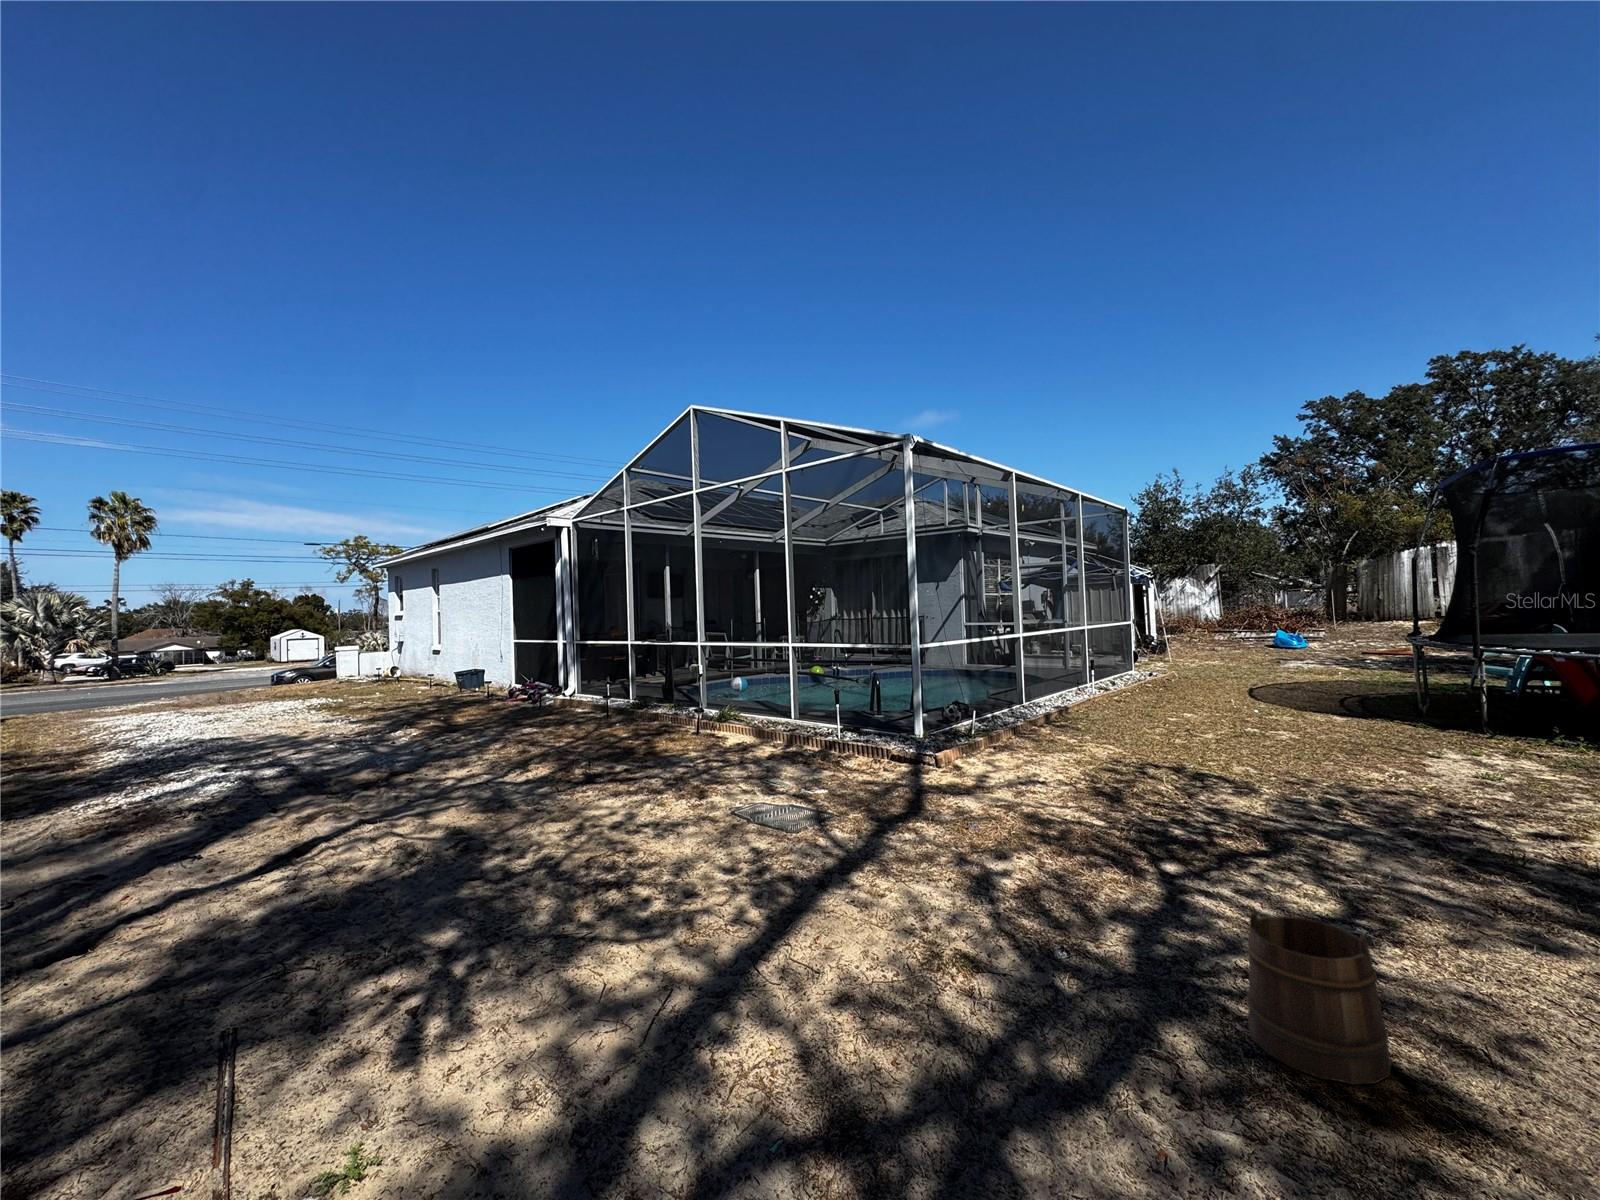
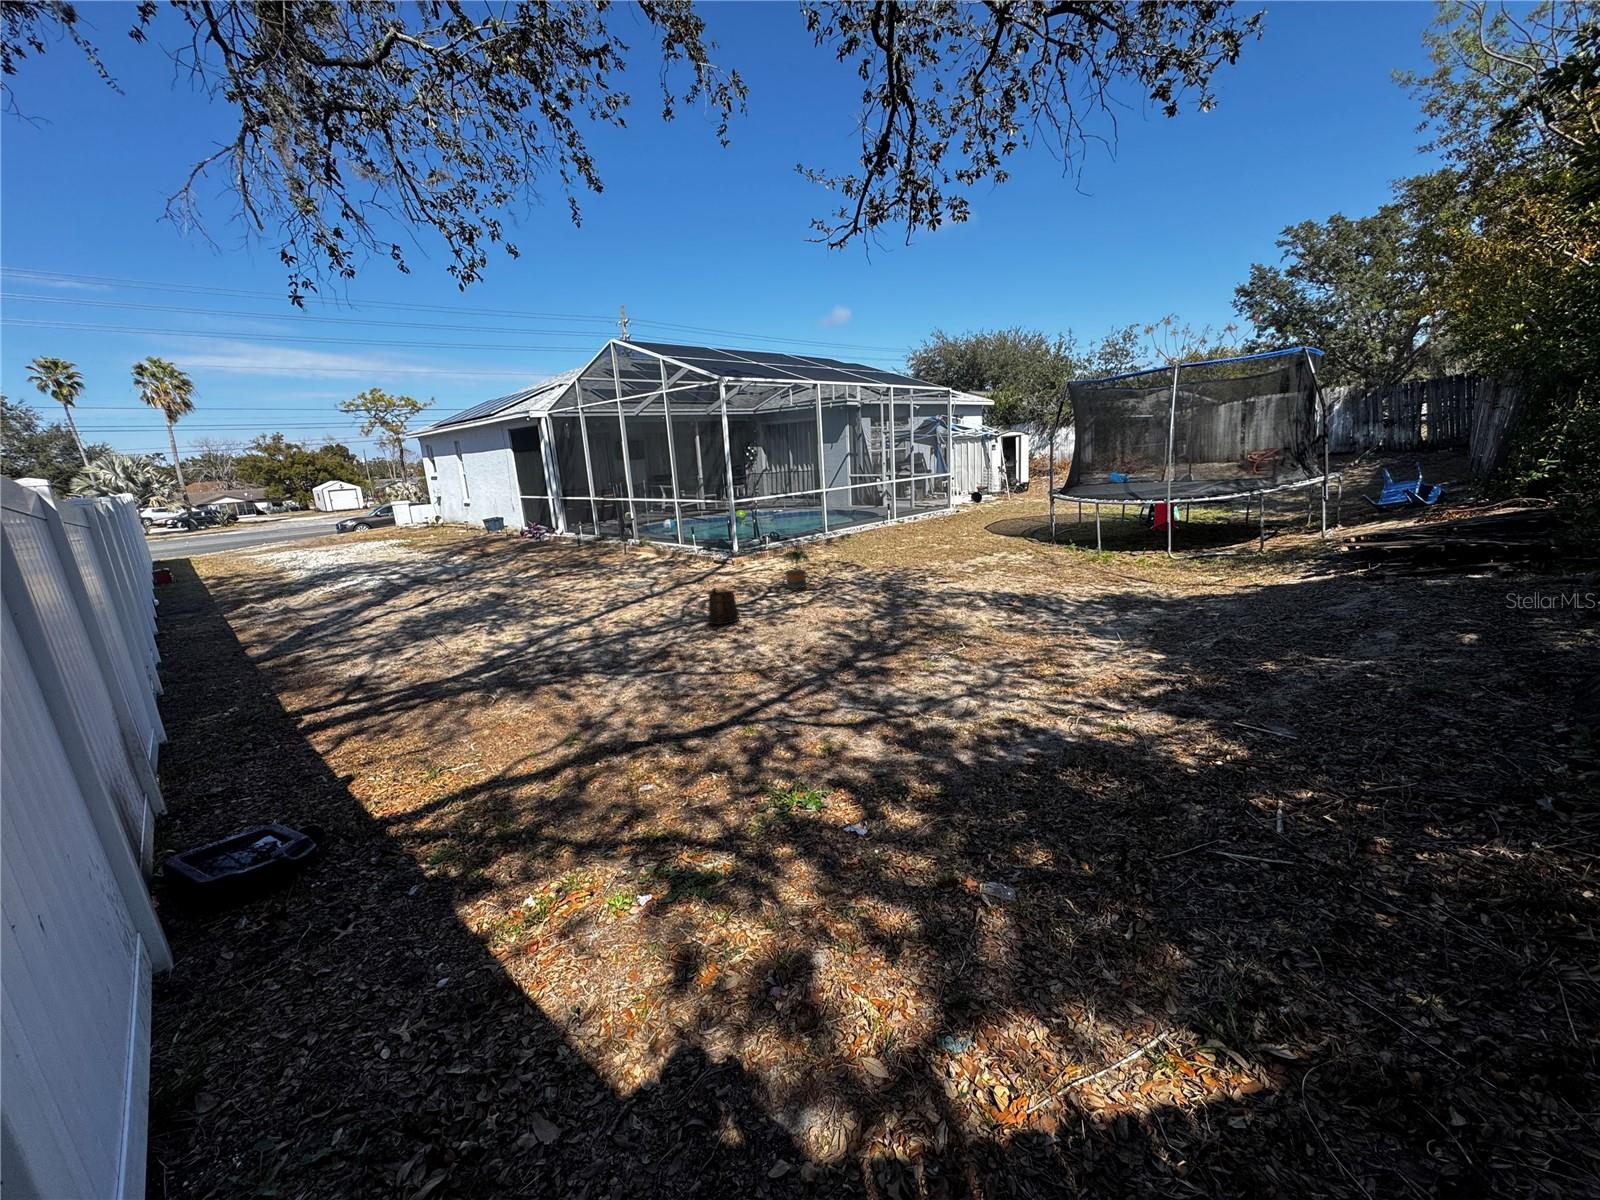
potted tree: none [1167,749,1251,851] -> present [783,550,809,589]

